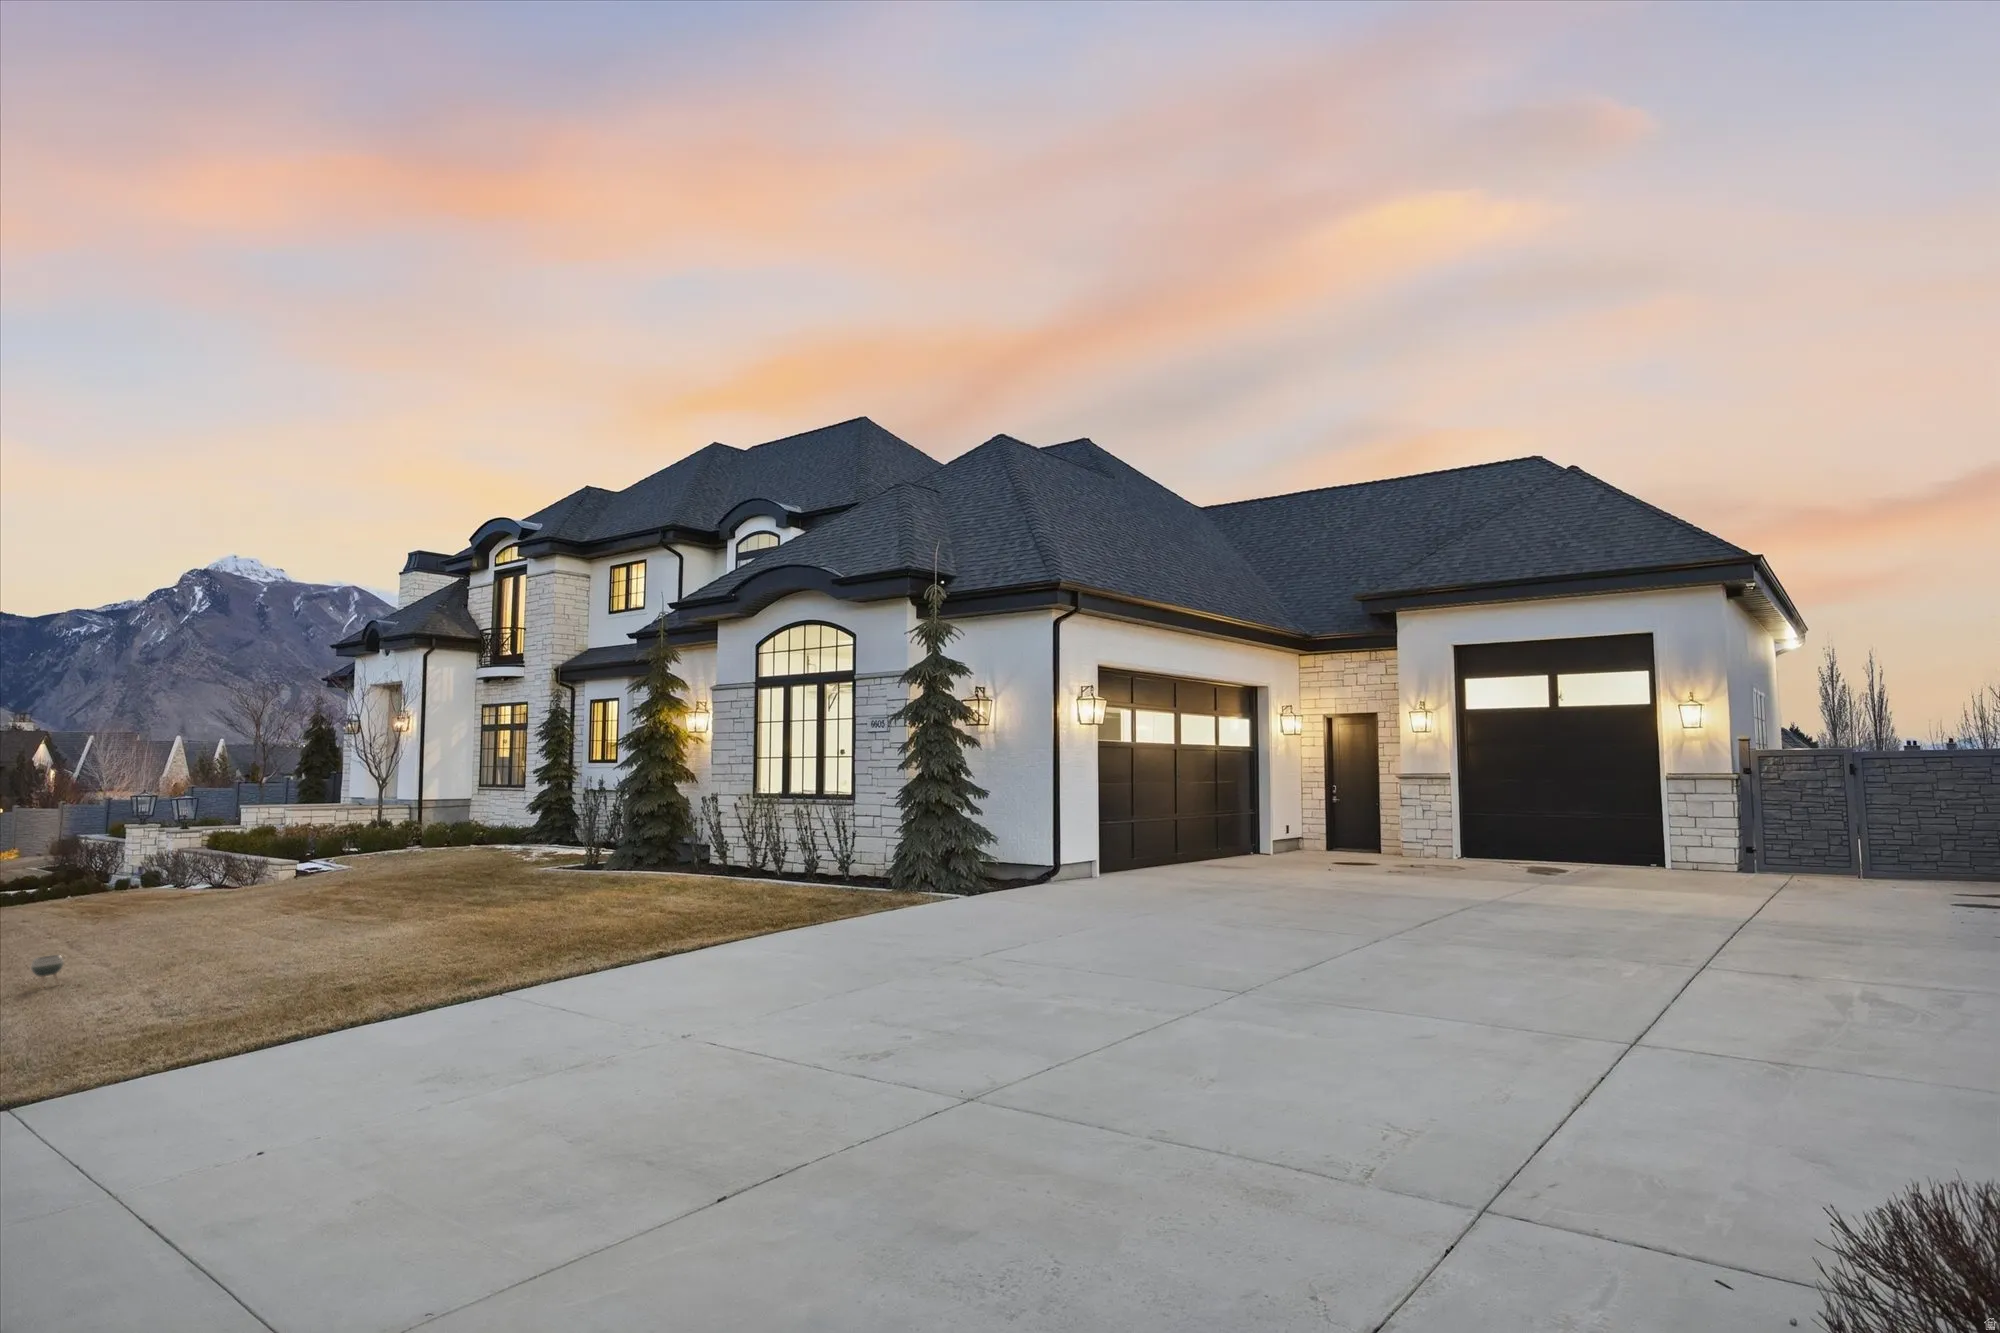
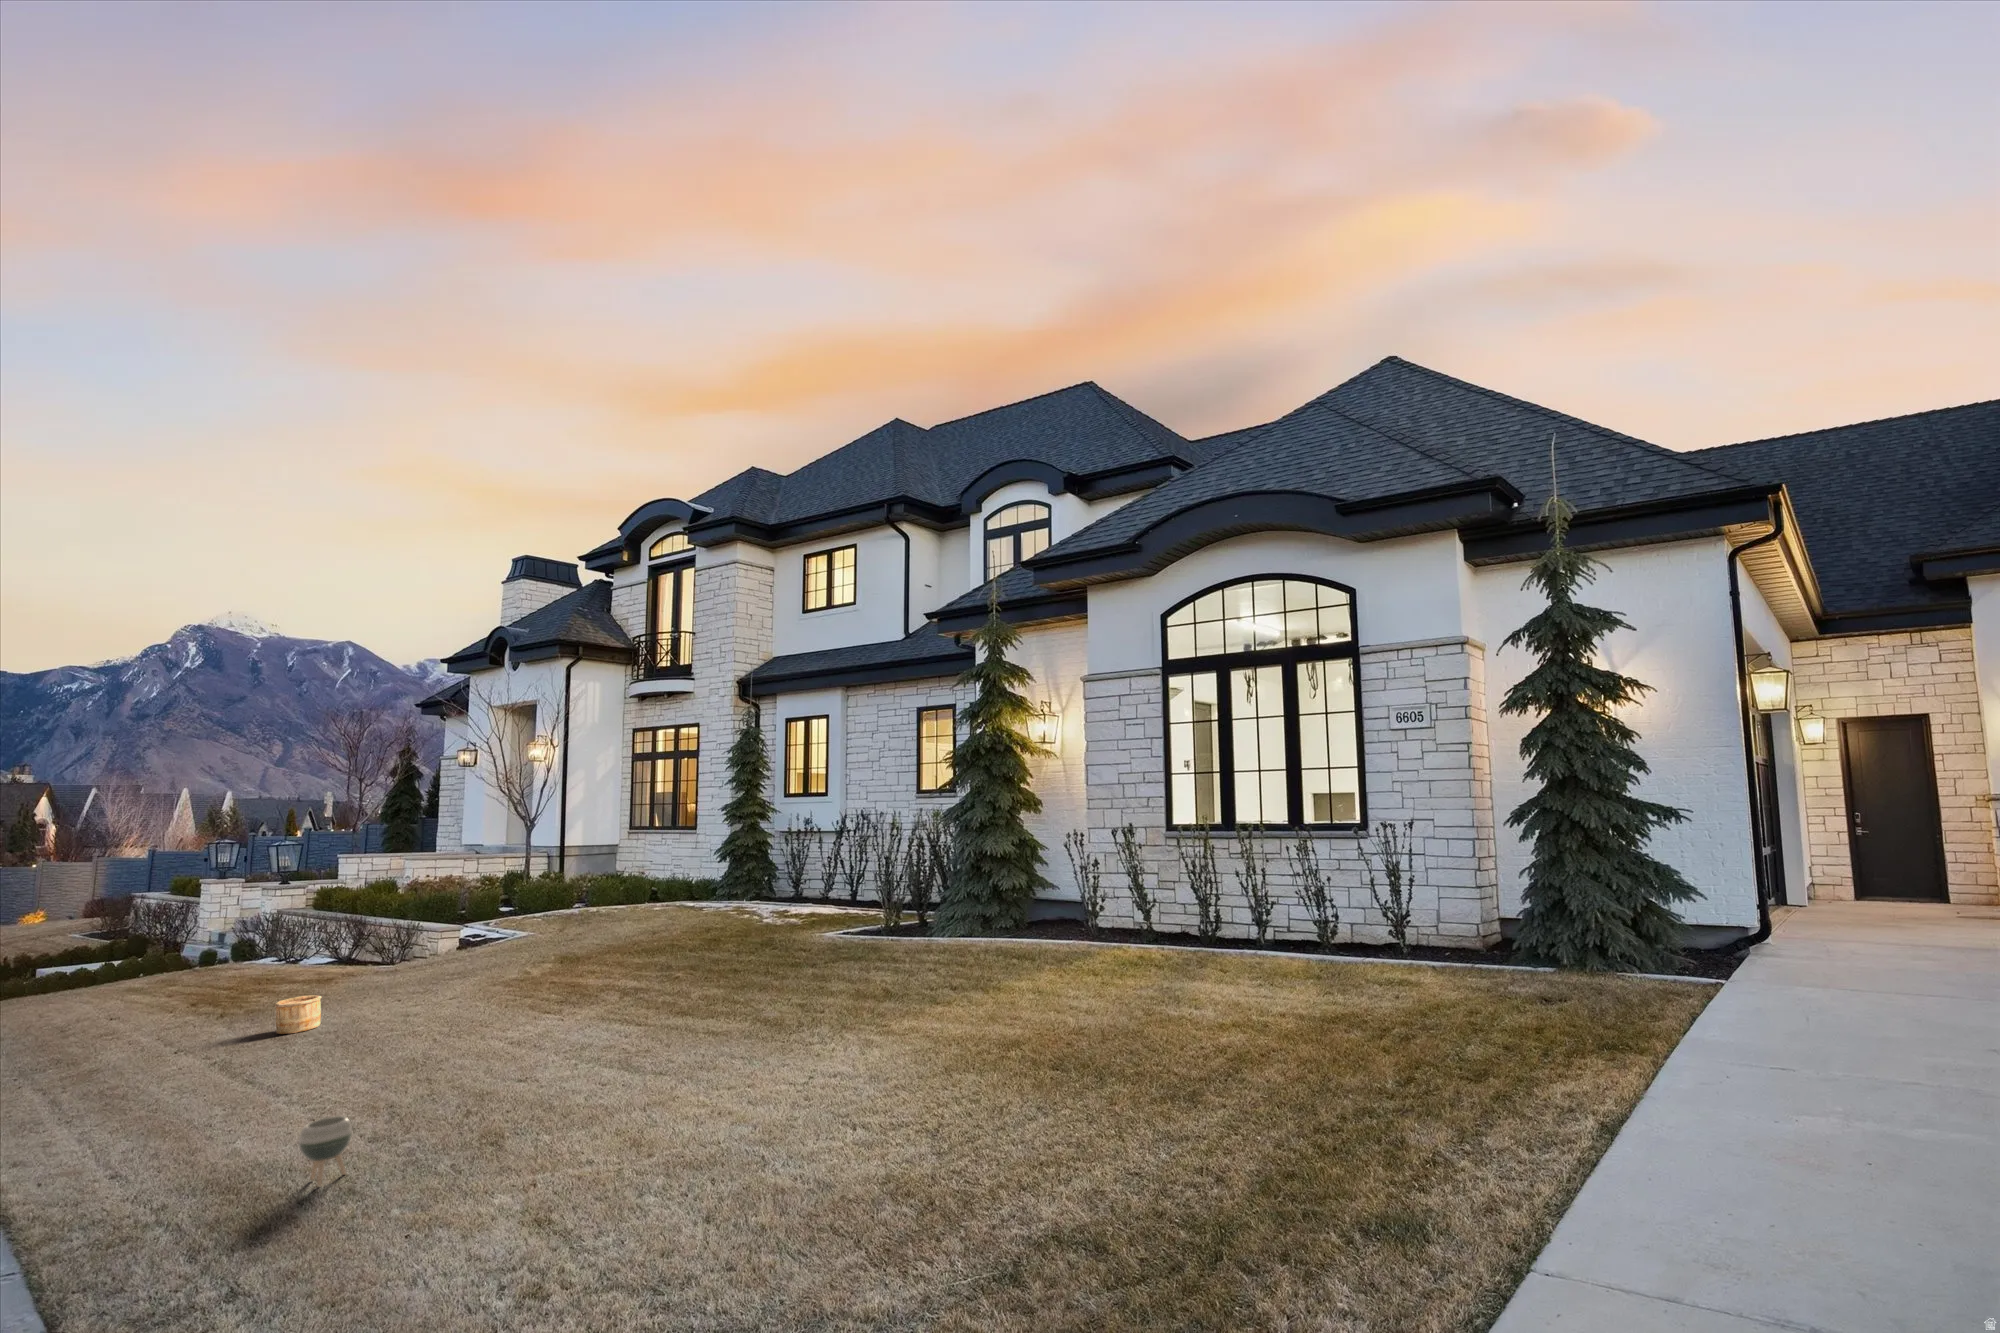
wooden bucket: none [104,904,139,929] -> present [274,995,322,1034]

